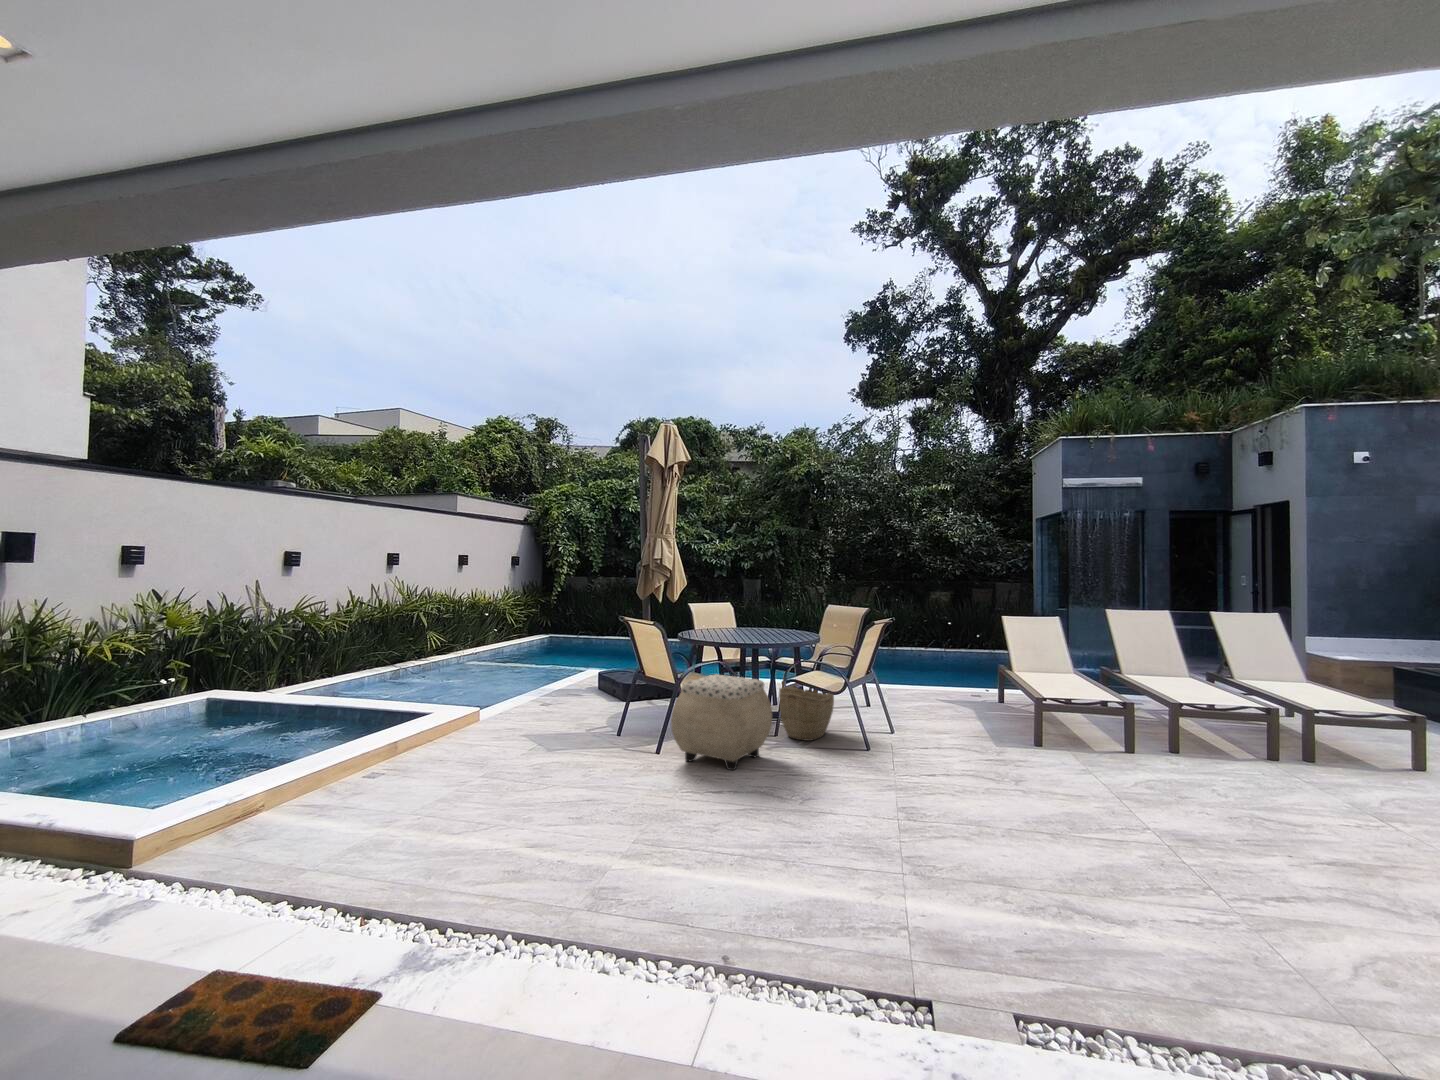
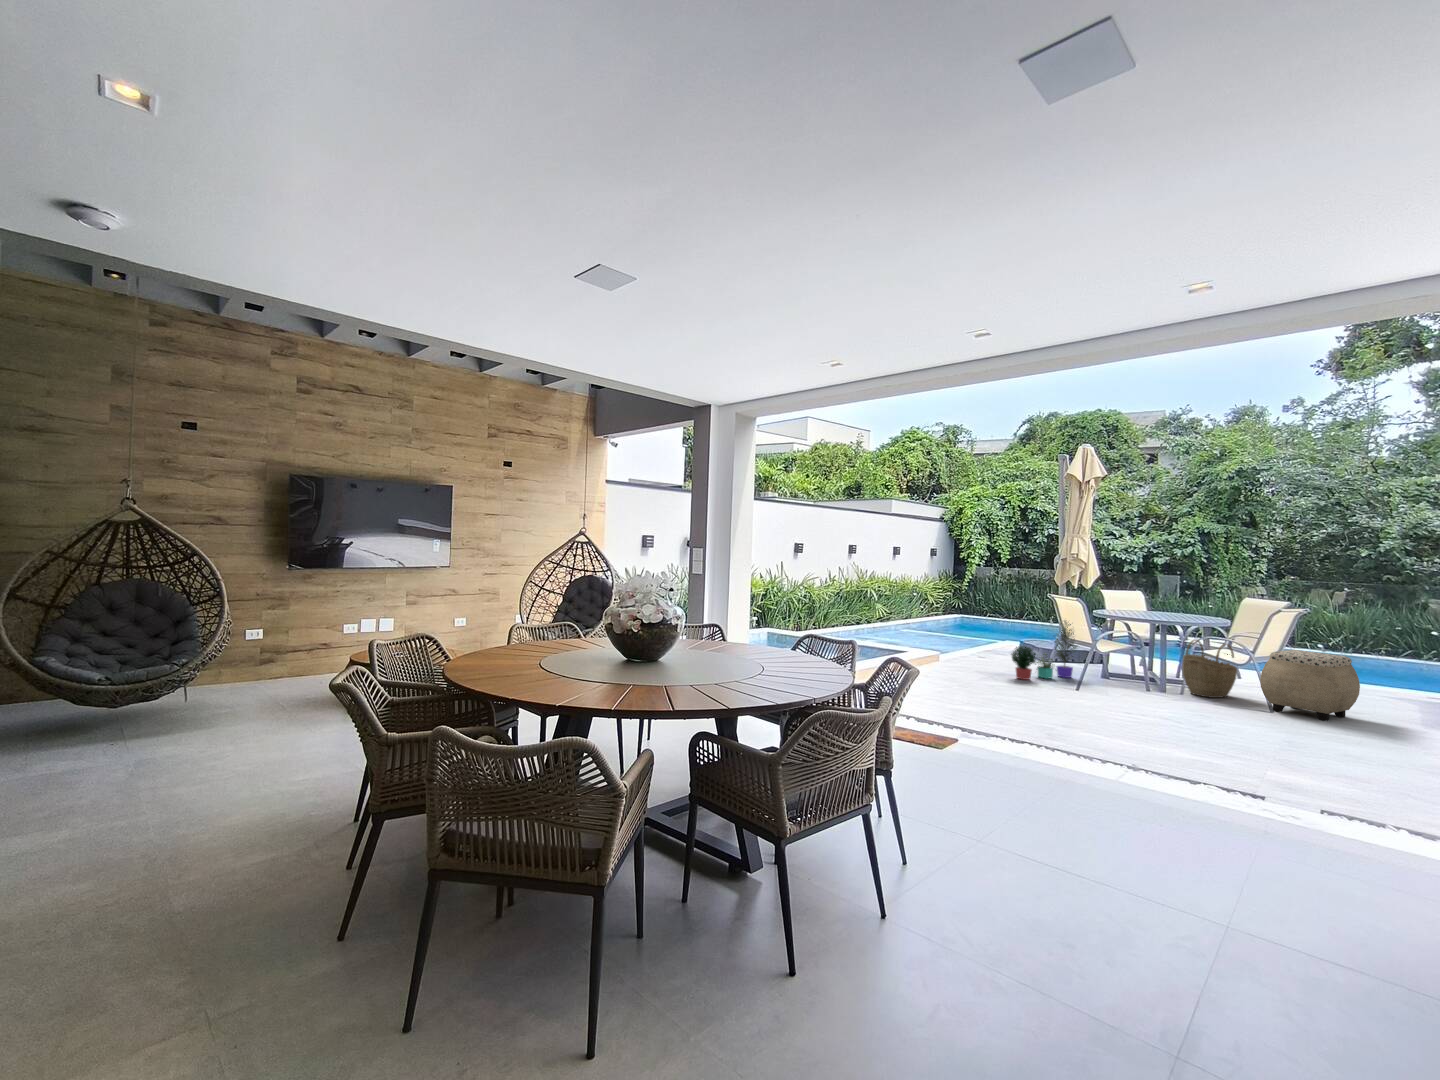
potted plant: none [569,648,661,749] -> present [1011,620,1076,680]
ottoman: present [671,674,772,770] -> present [1260,650,1360,721]

